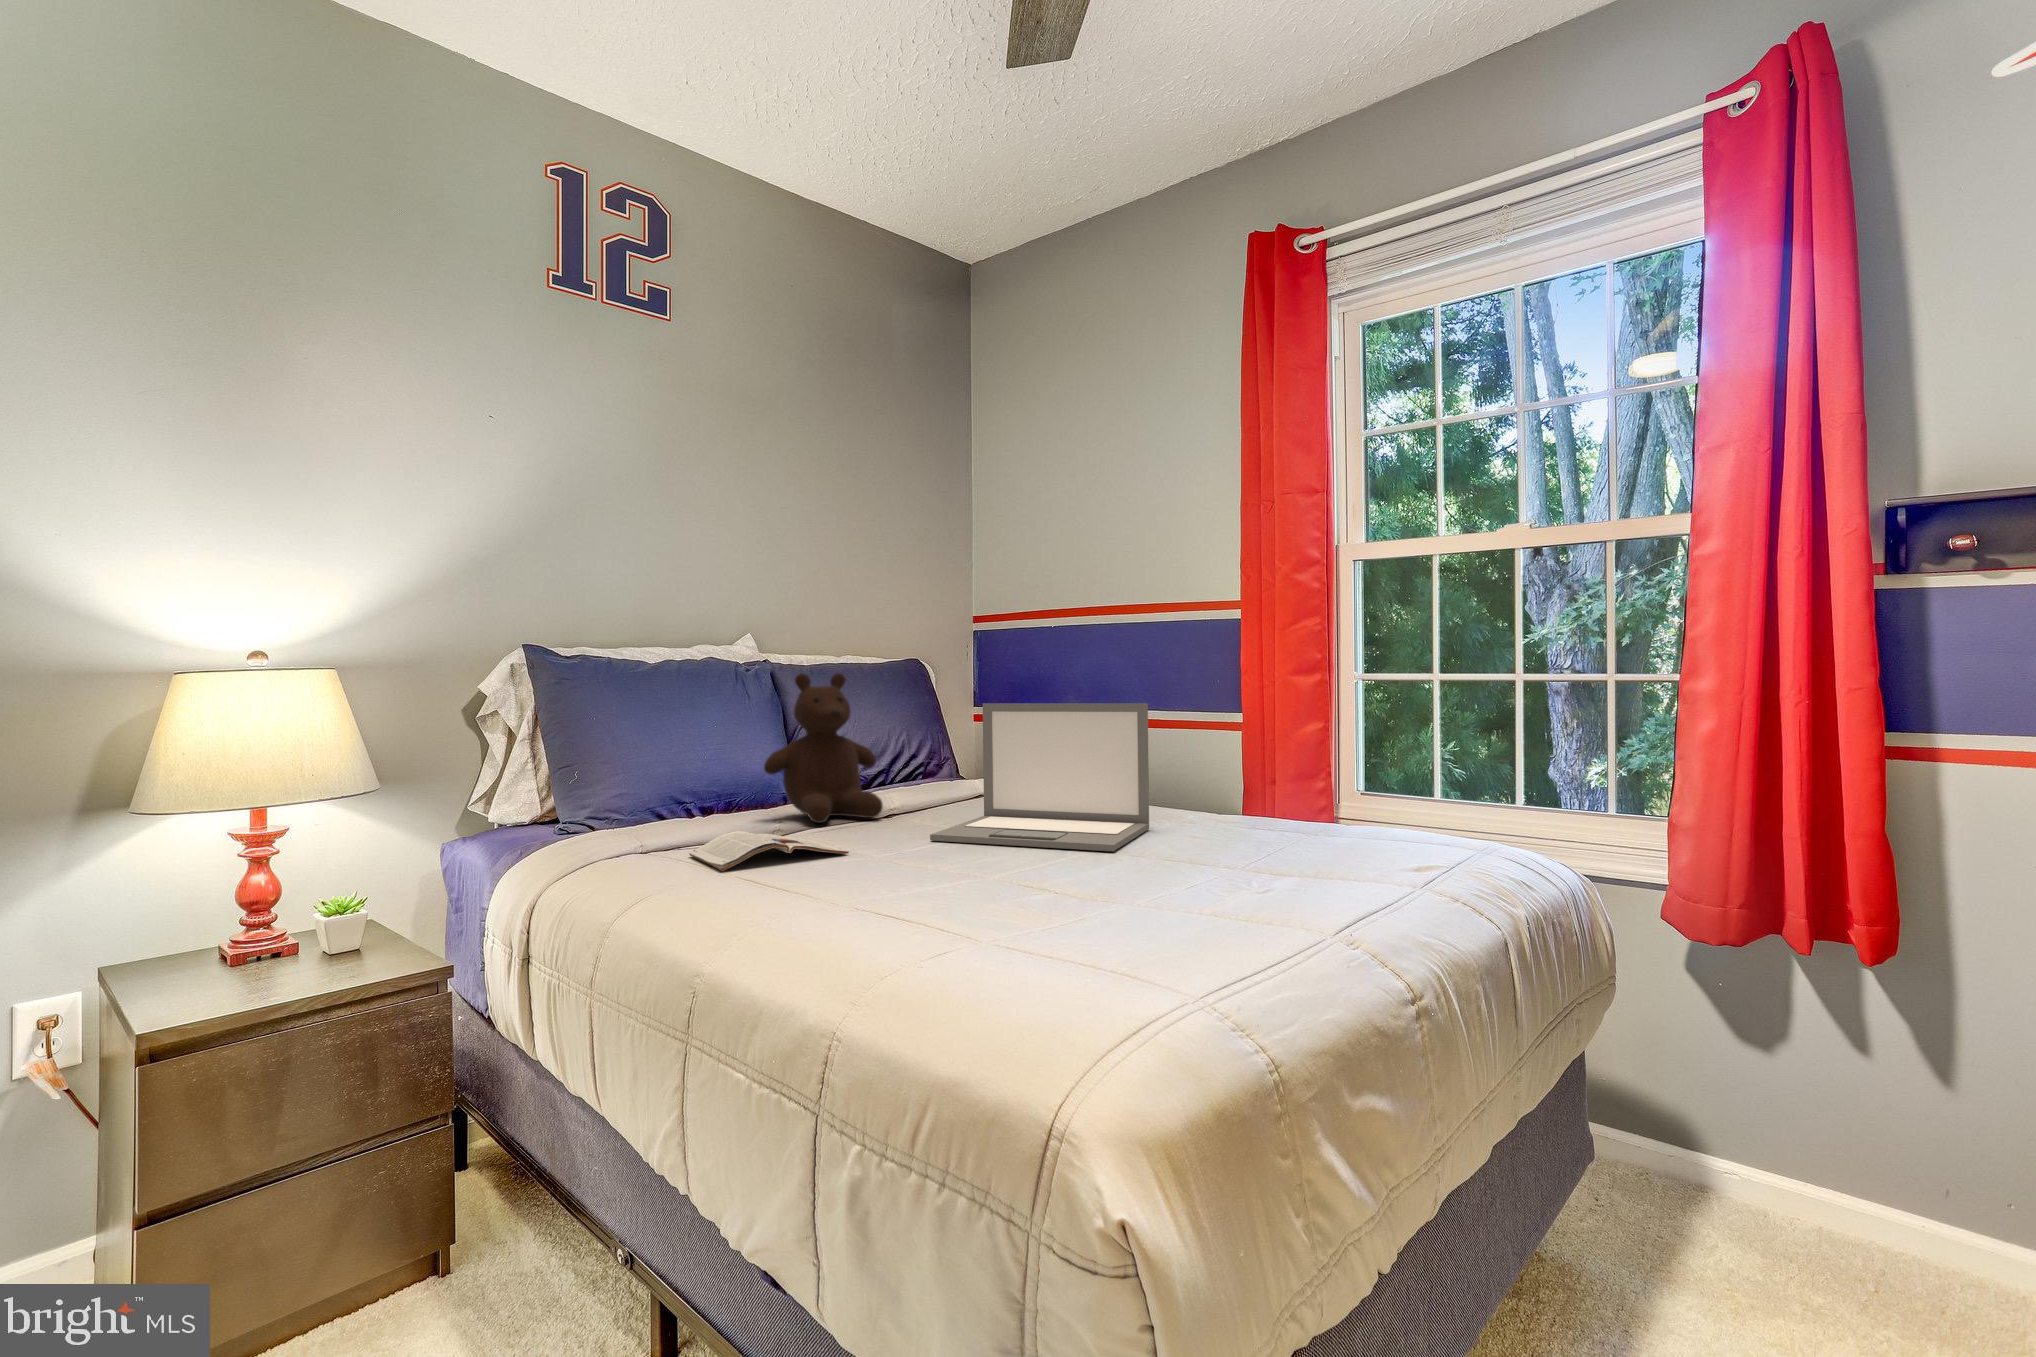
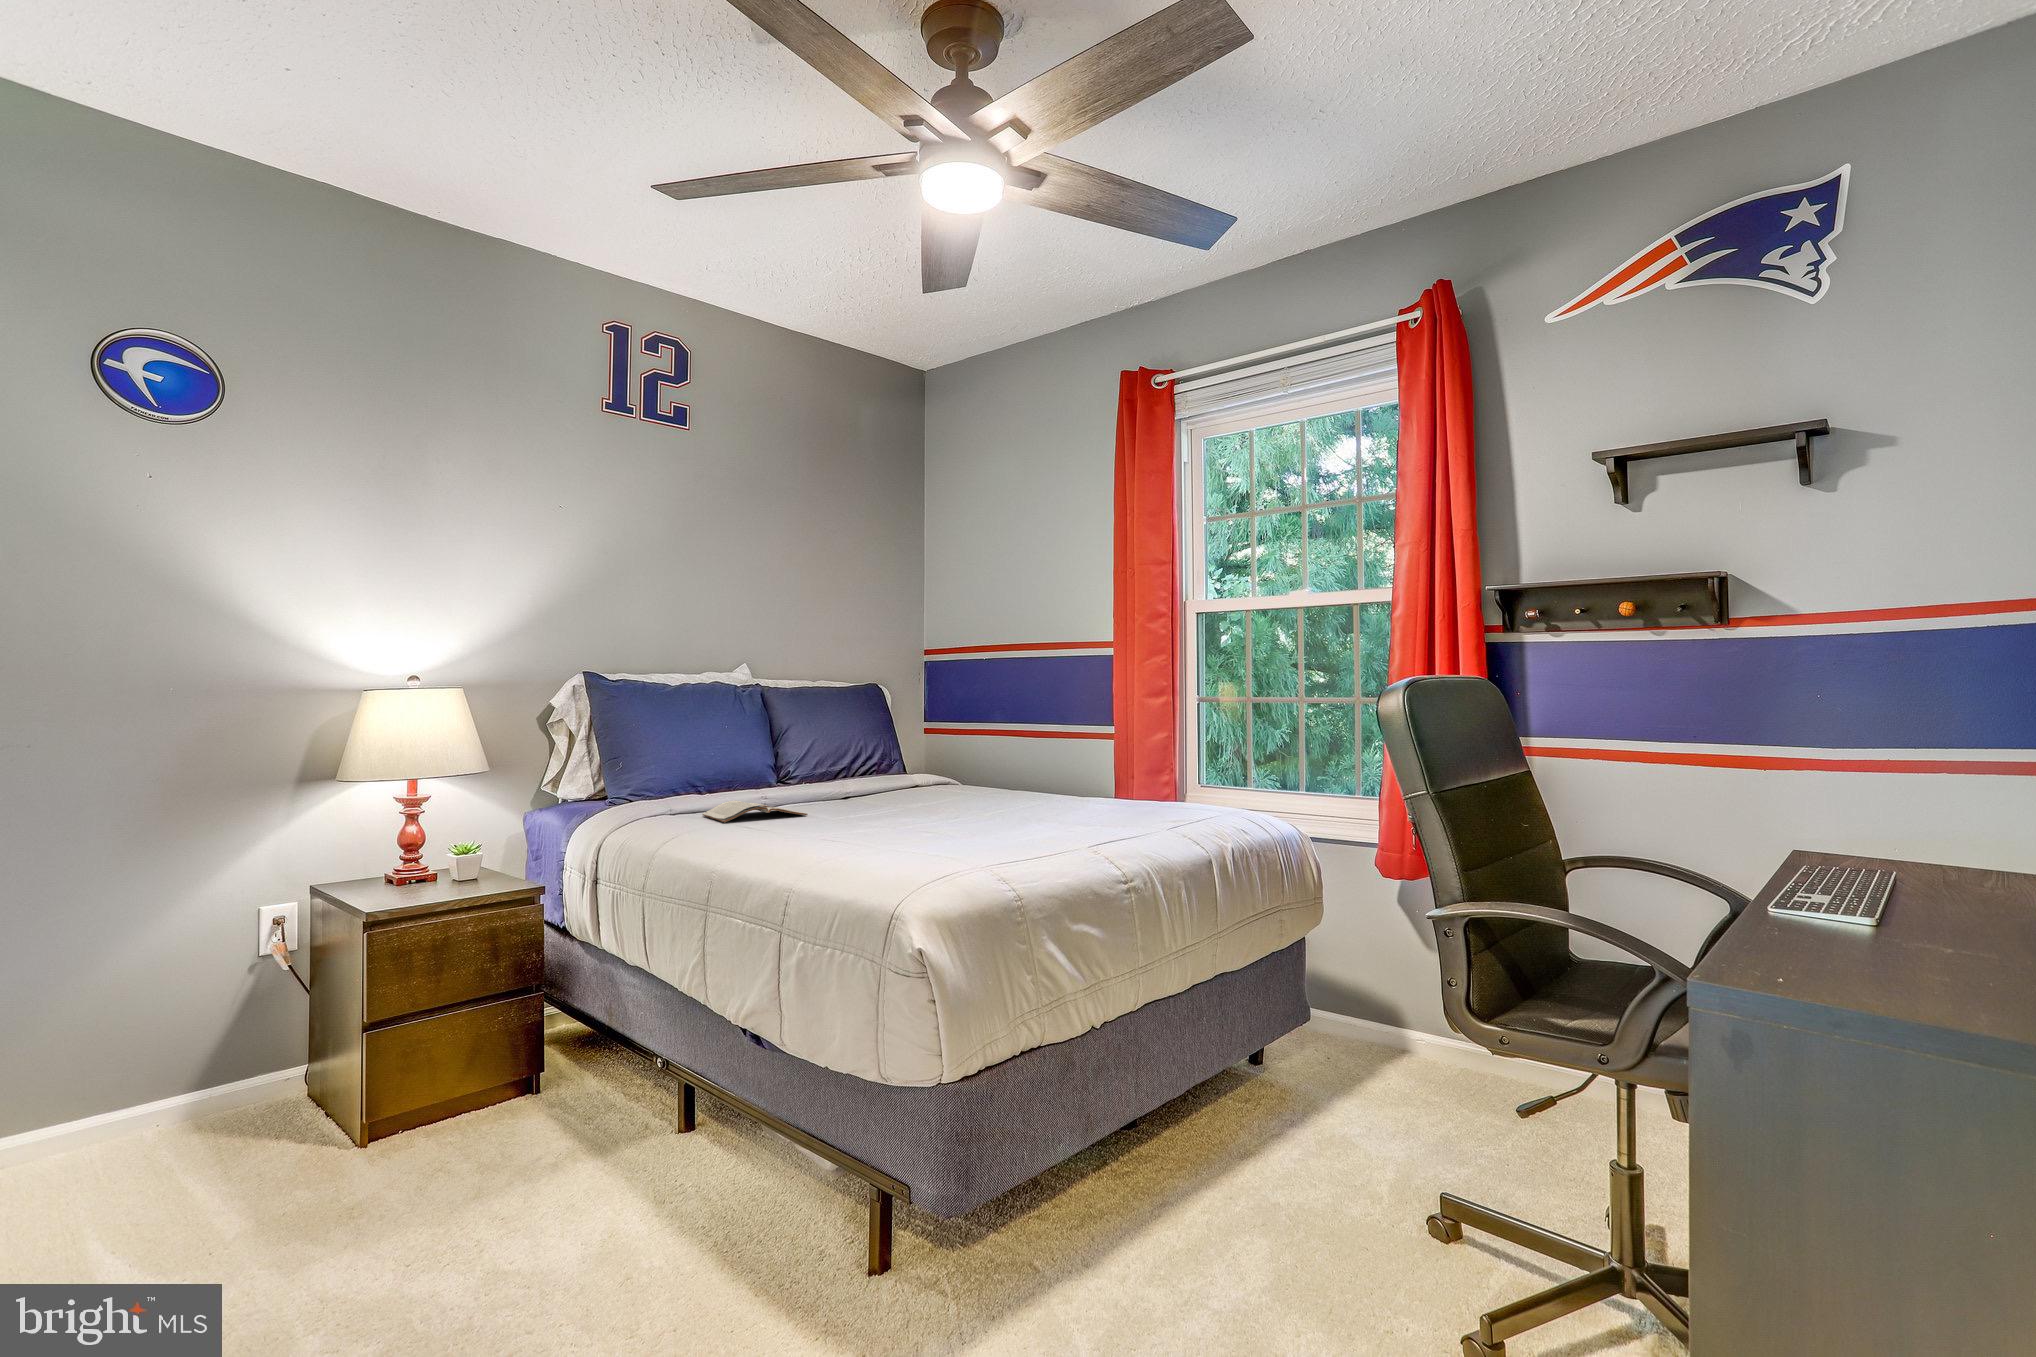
teddy bear: present [764,673,883,823] -> none [754,695,837,800]
laptop: present [930,703,1149,851] -> none [865,717,1018,815]

